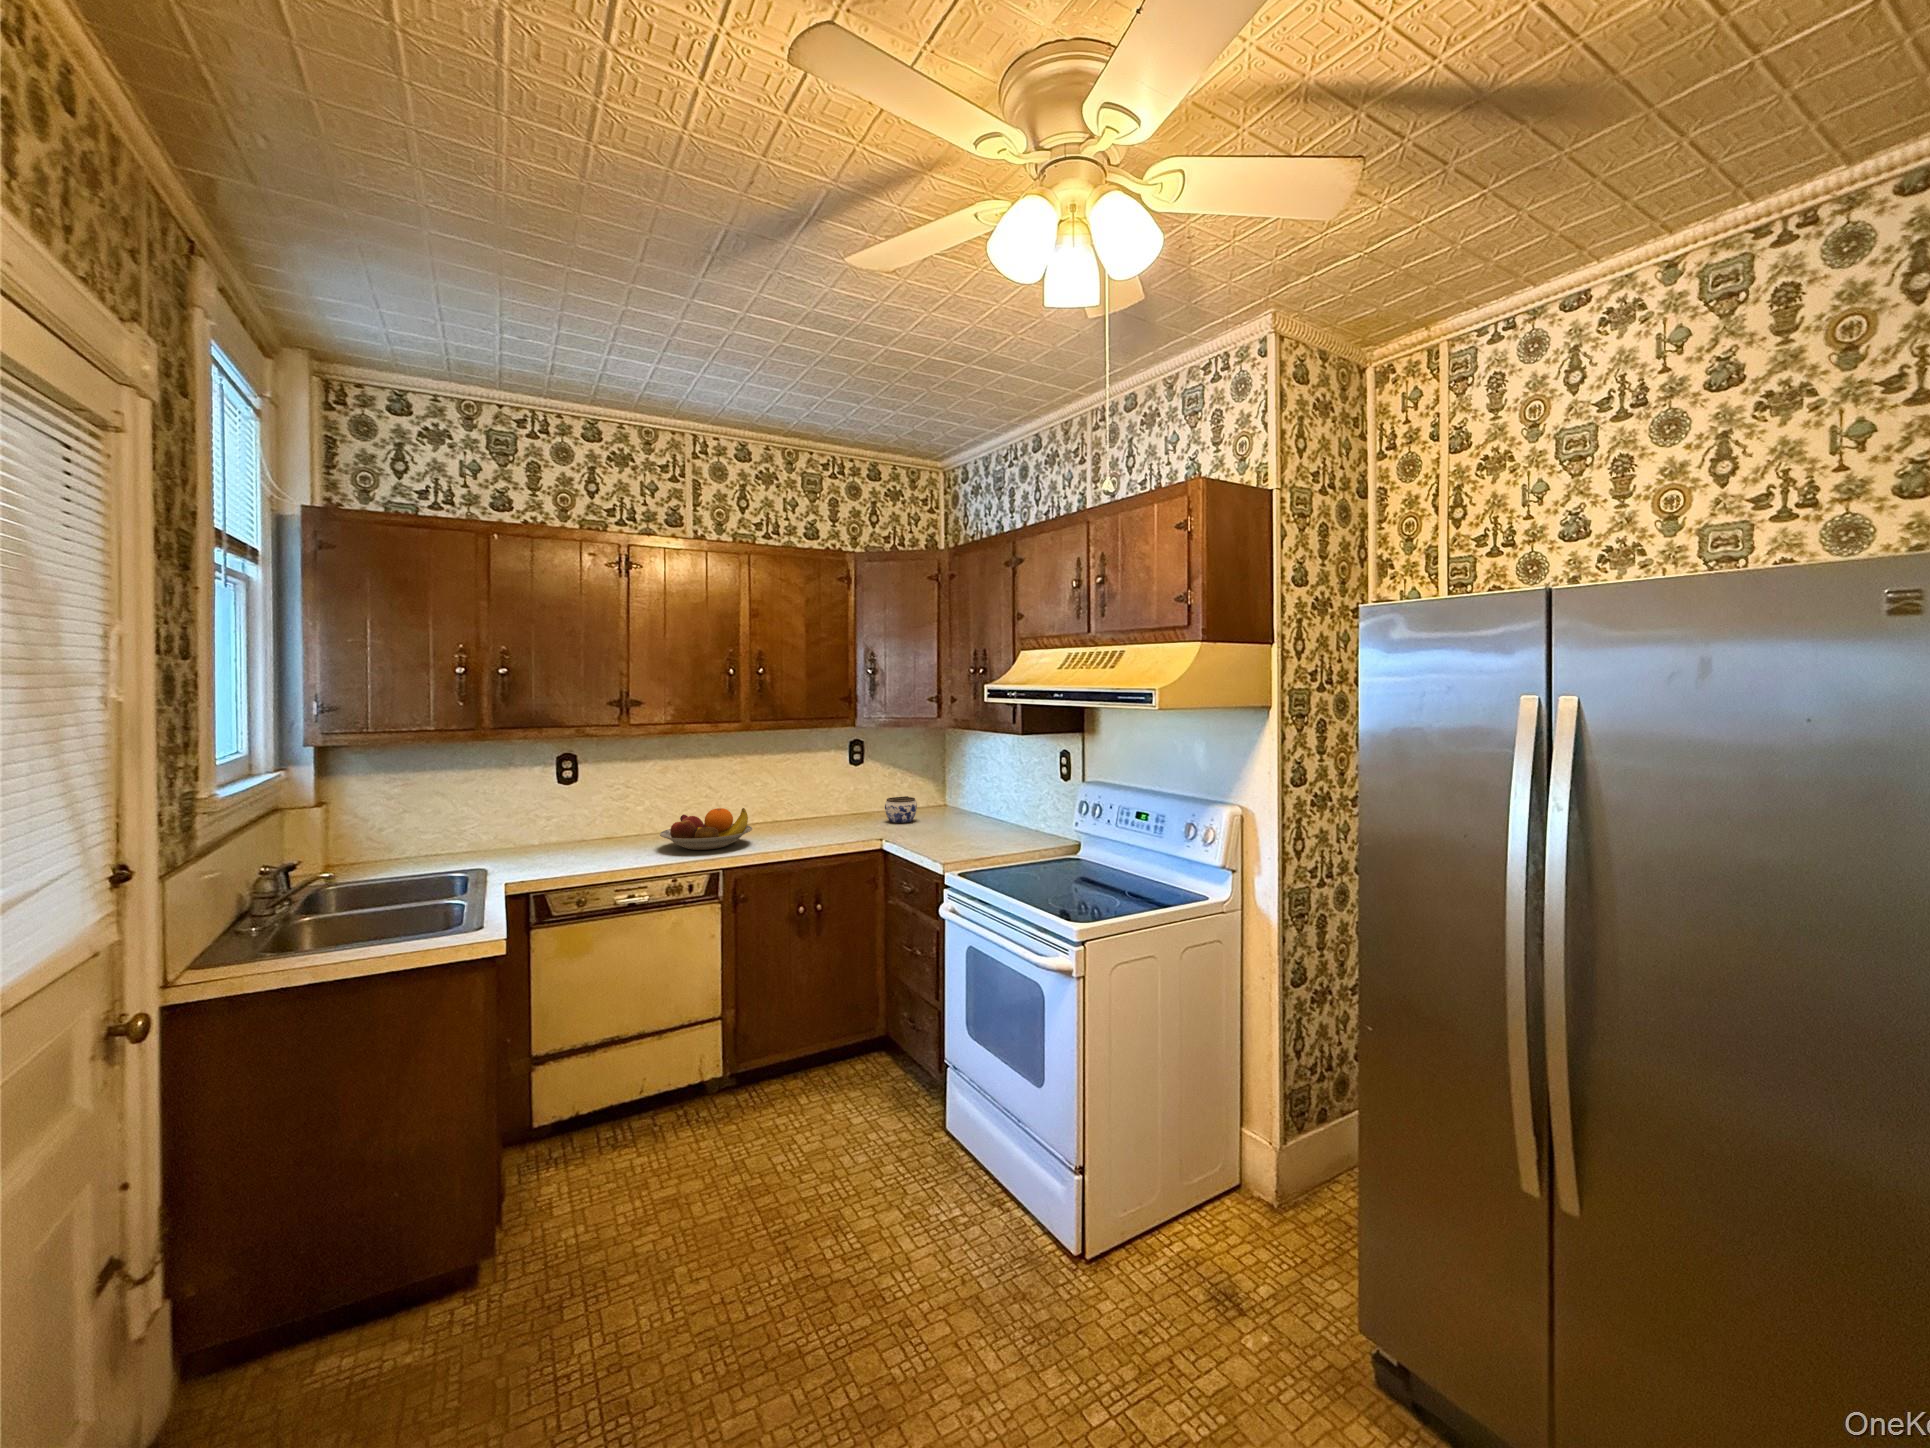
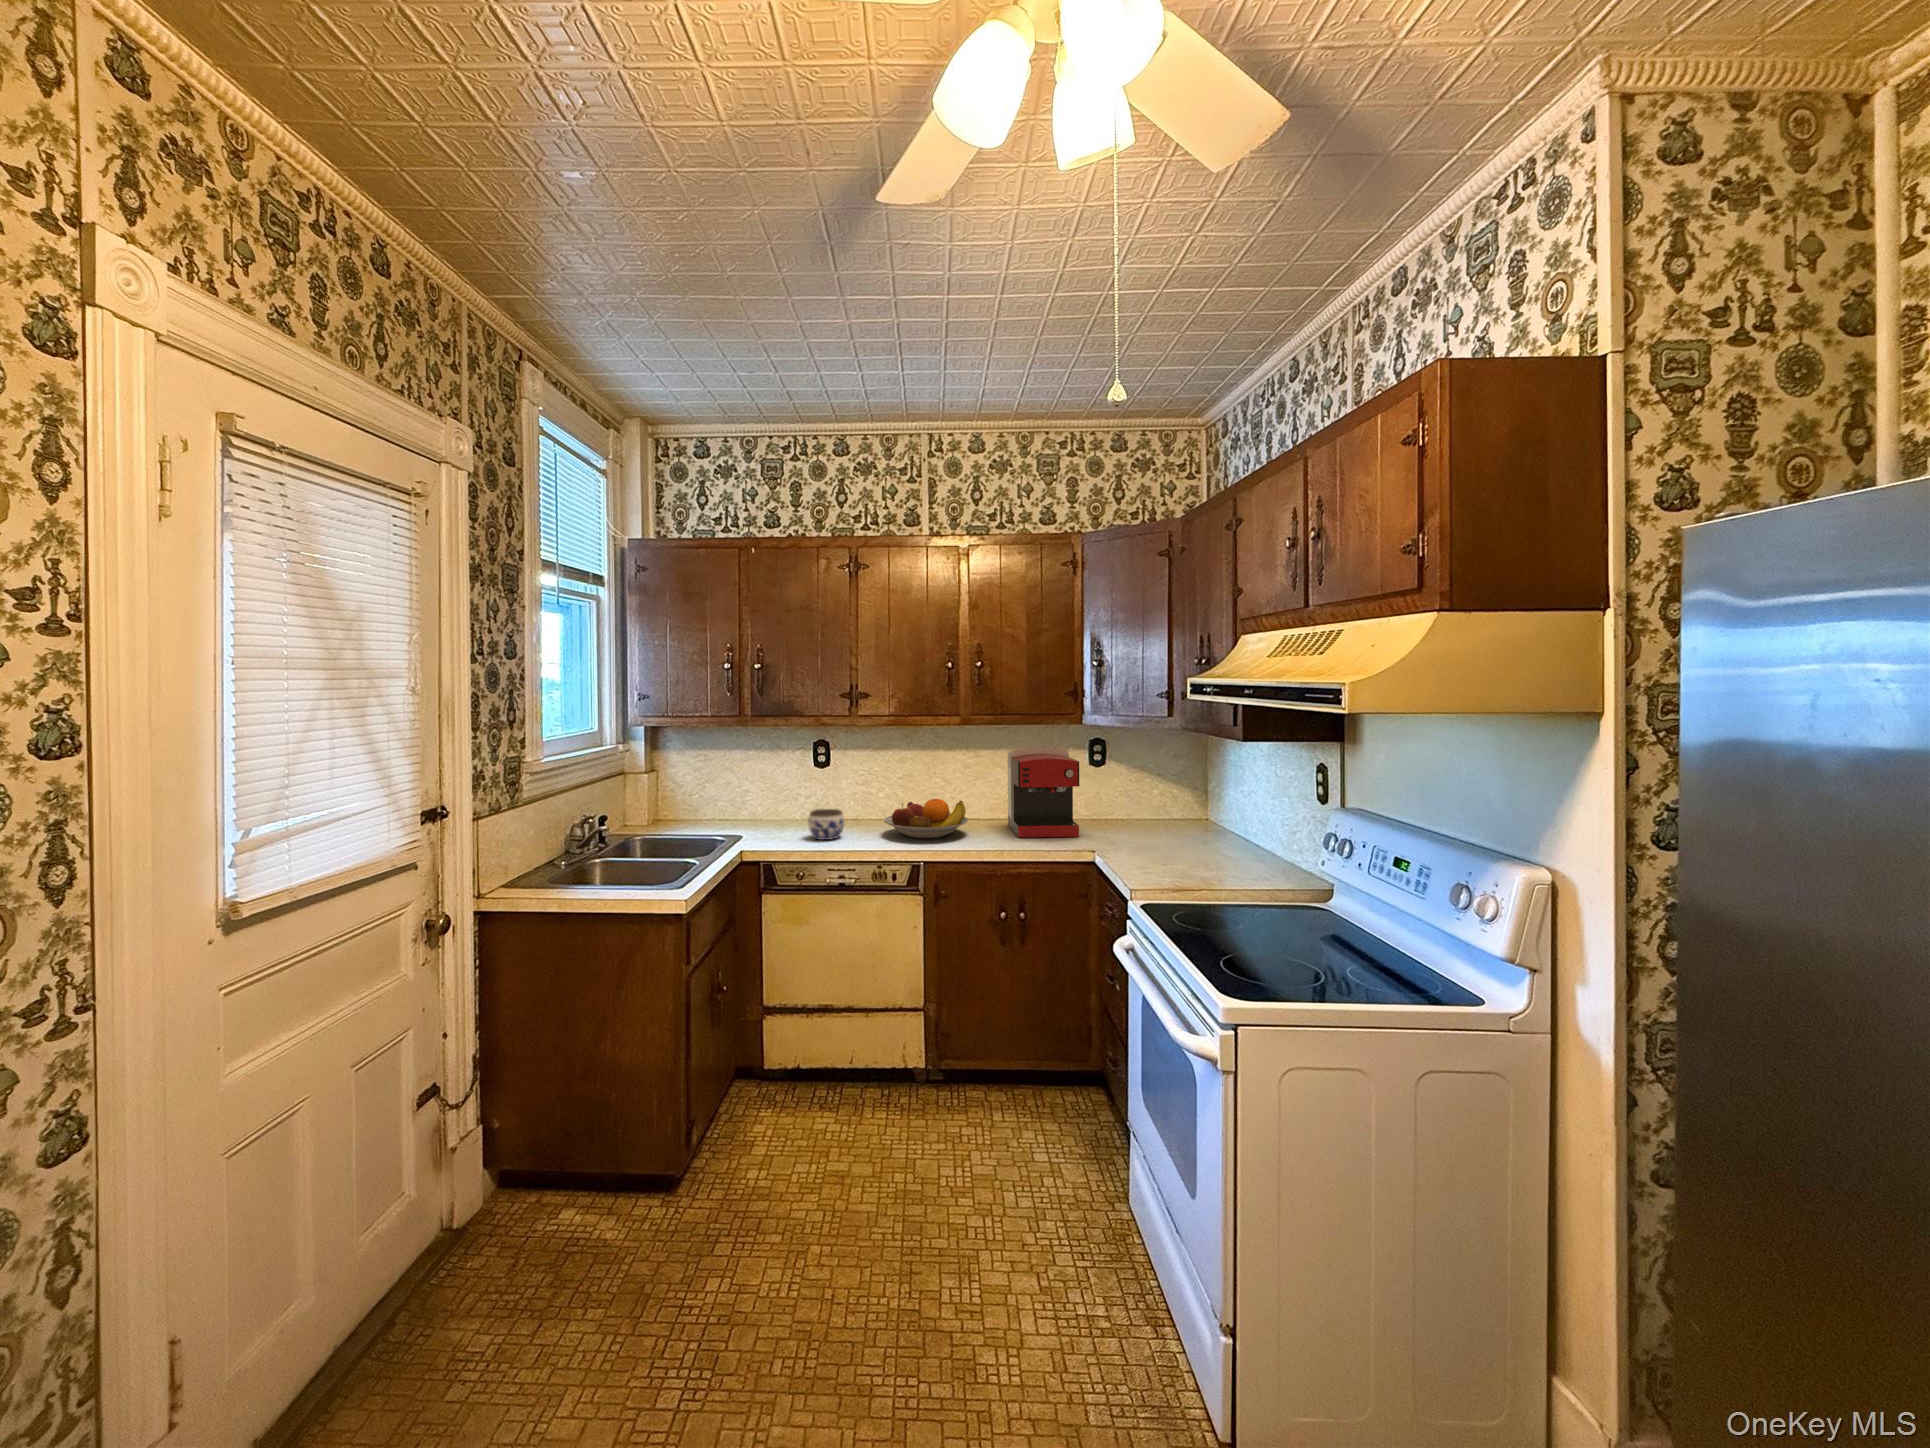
coffee maker: none [781,751,859,838] -> present [1008,747,1079,837]
jar: present [885,796,917,823] -> present [808,809,845,840]

